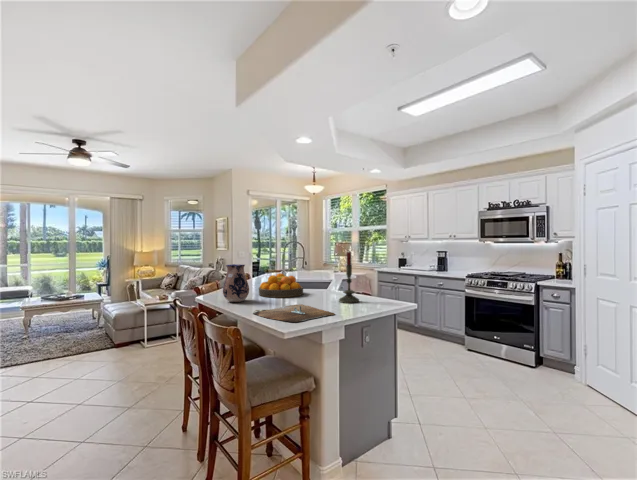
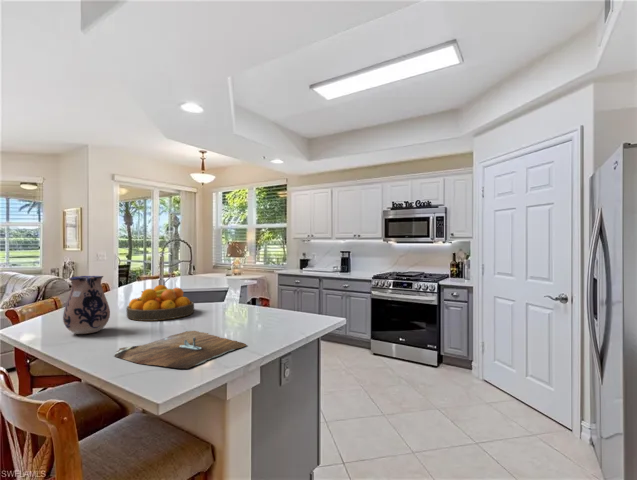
candle: present [339,252,359,303] -> none [246,254,273,323]

